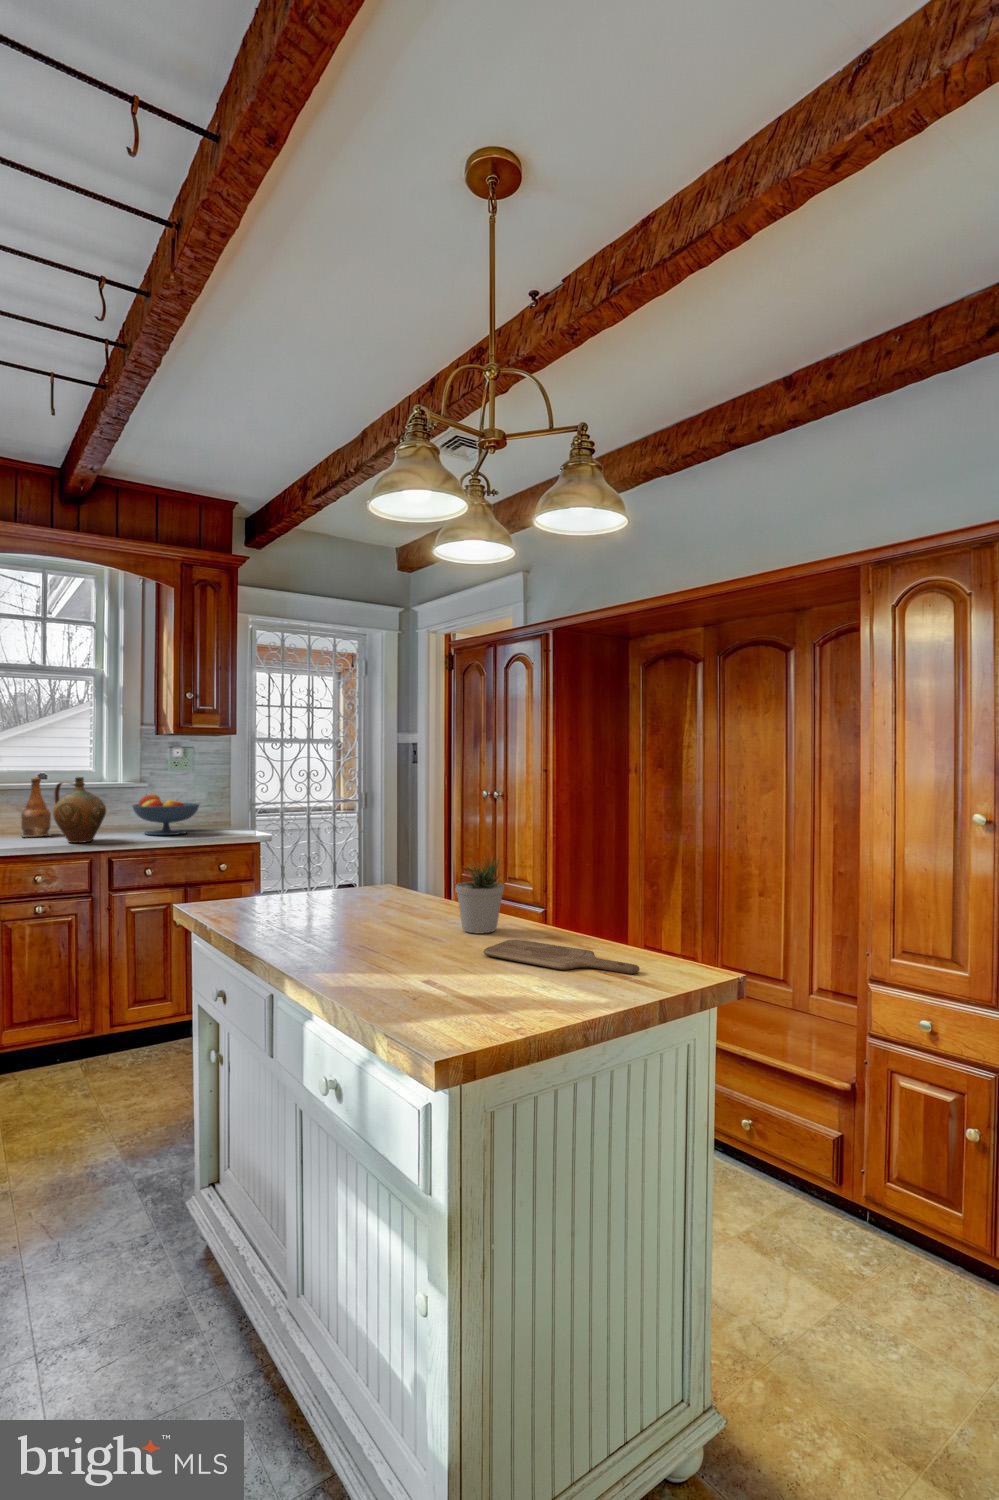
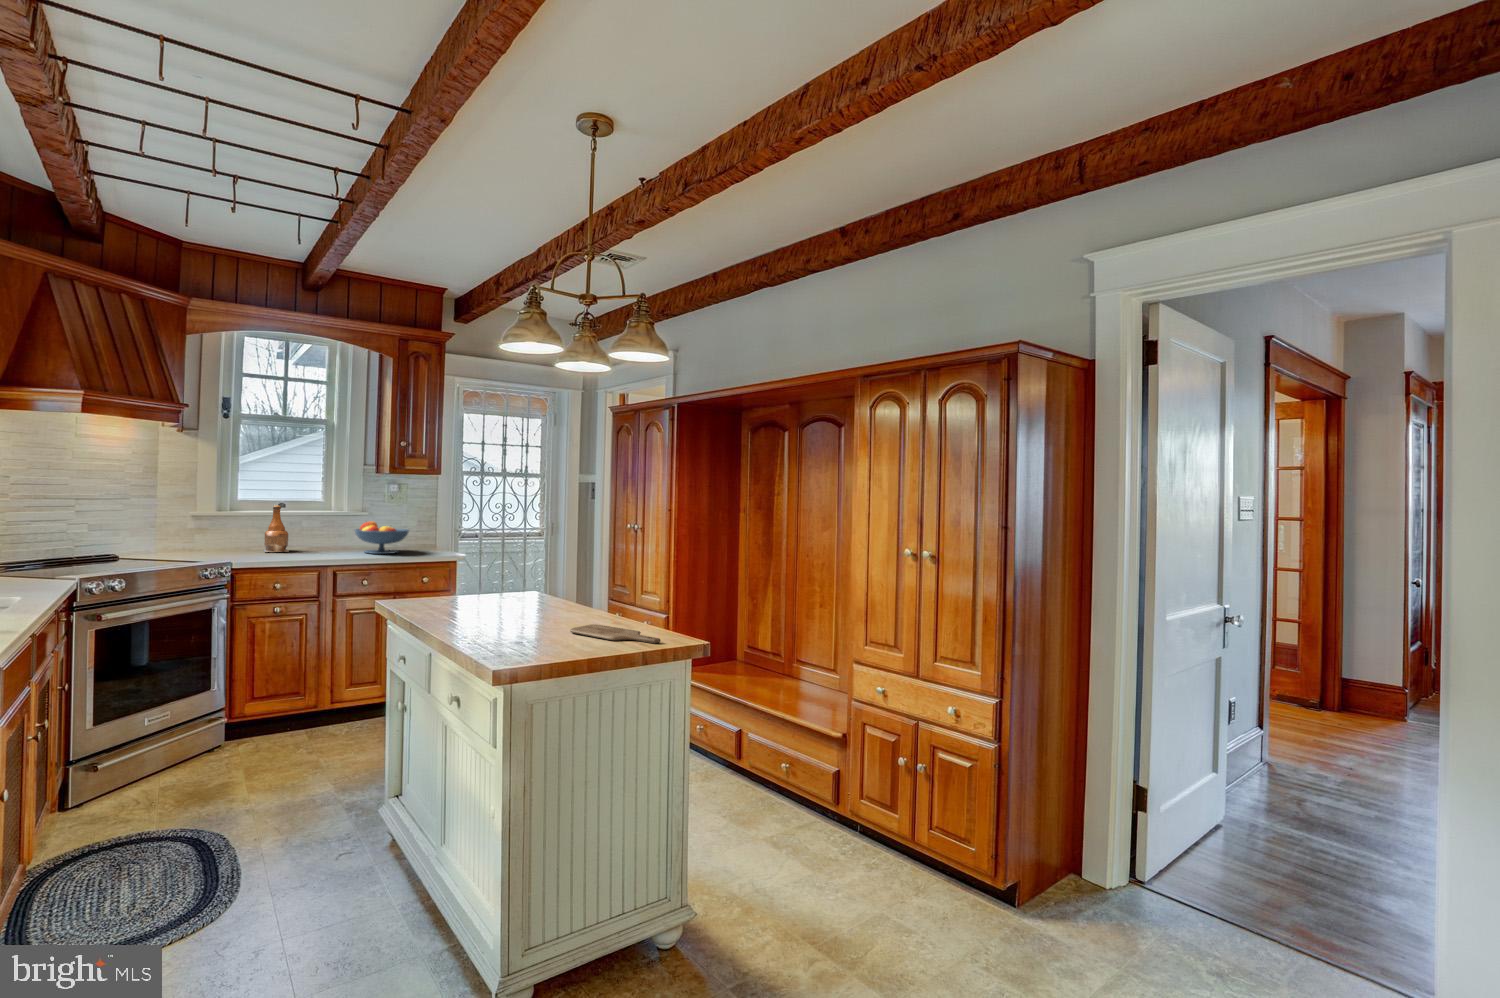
ceramic jug: present [53,777,106,843] -> none [290,506,333,558]
potted plant: present [456,857,504,933] -> none [564,570,598,622]

